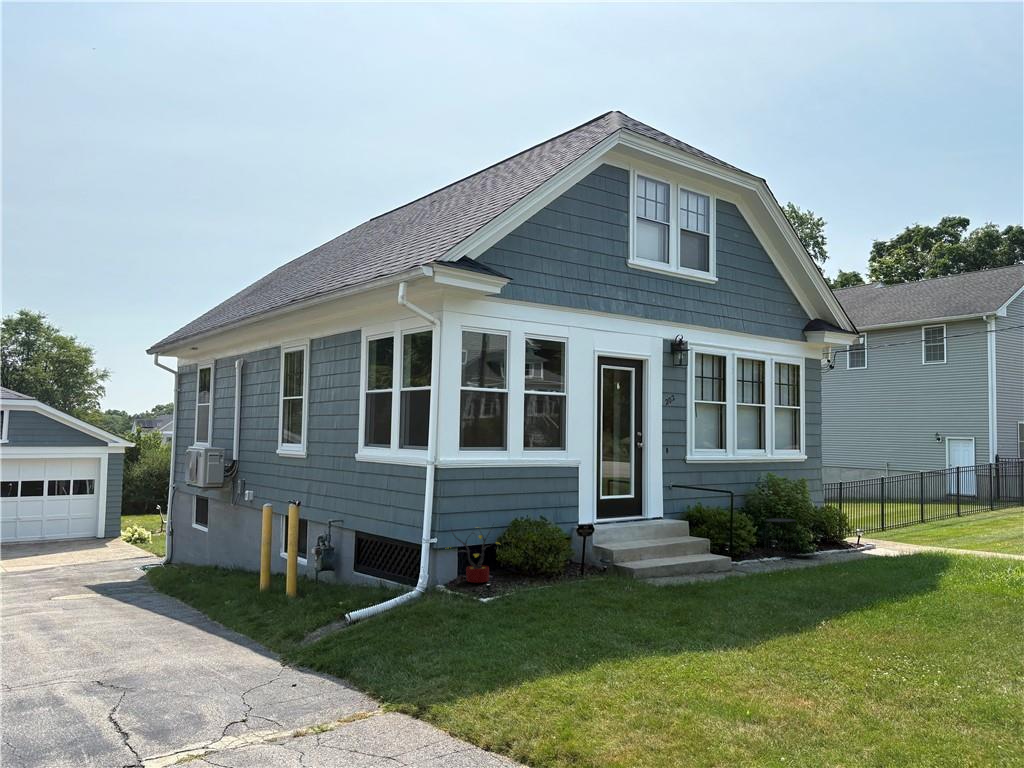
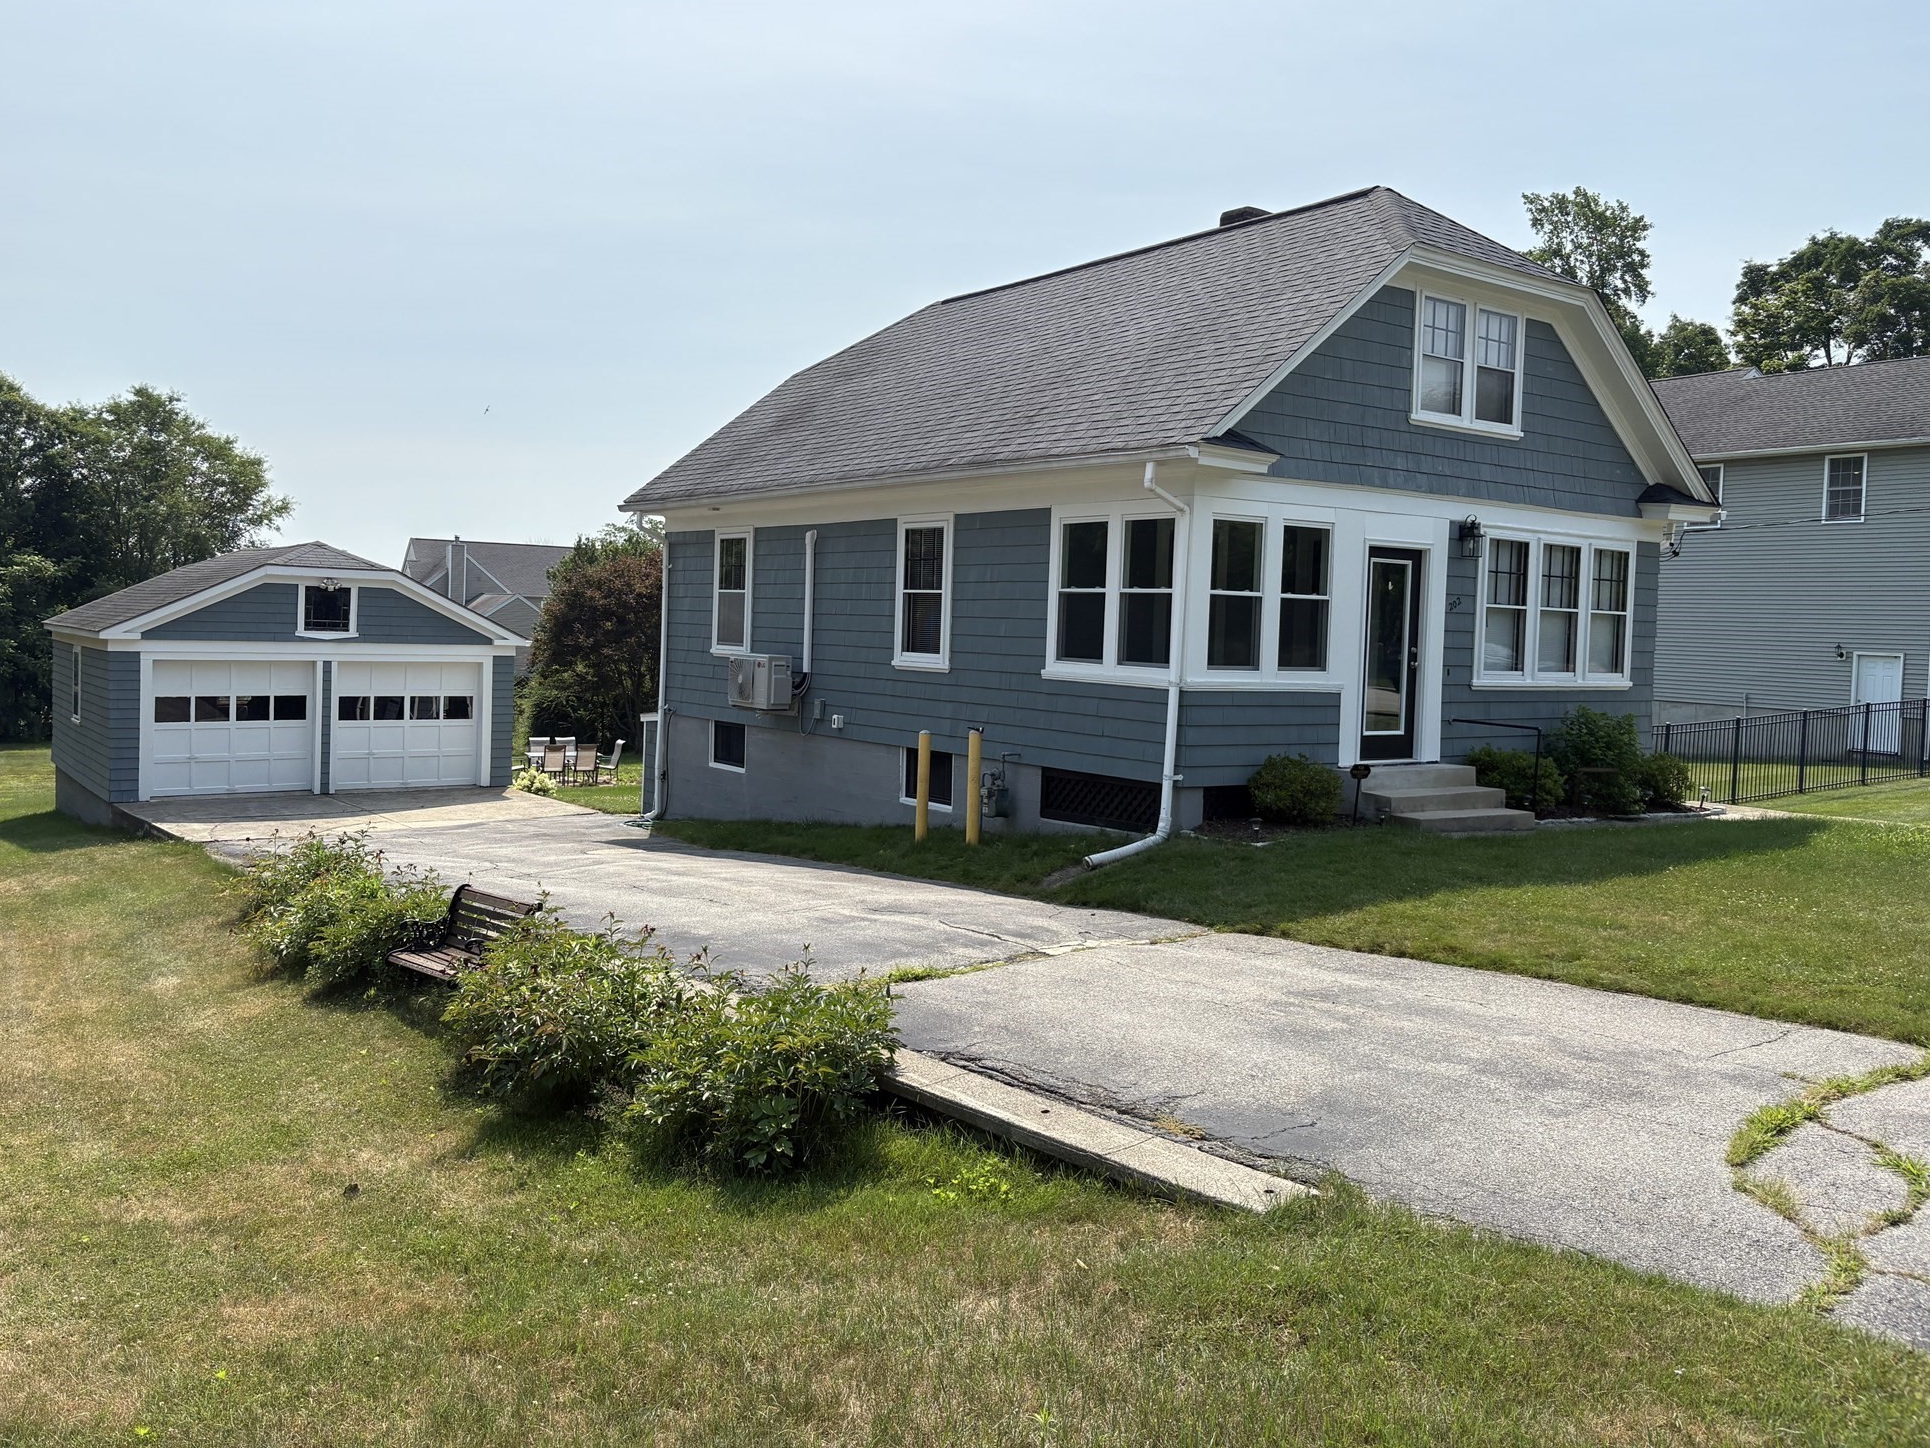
decorative plant: present [452,530,500,583] -> none [1198,761,1266,832]

